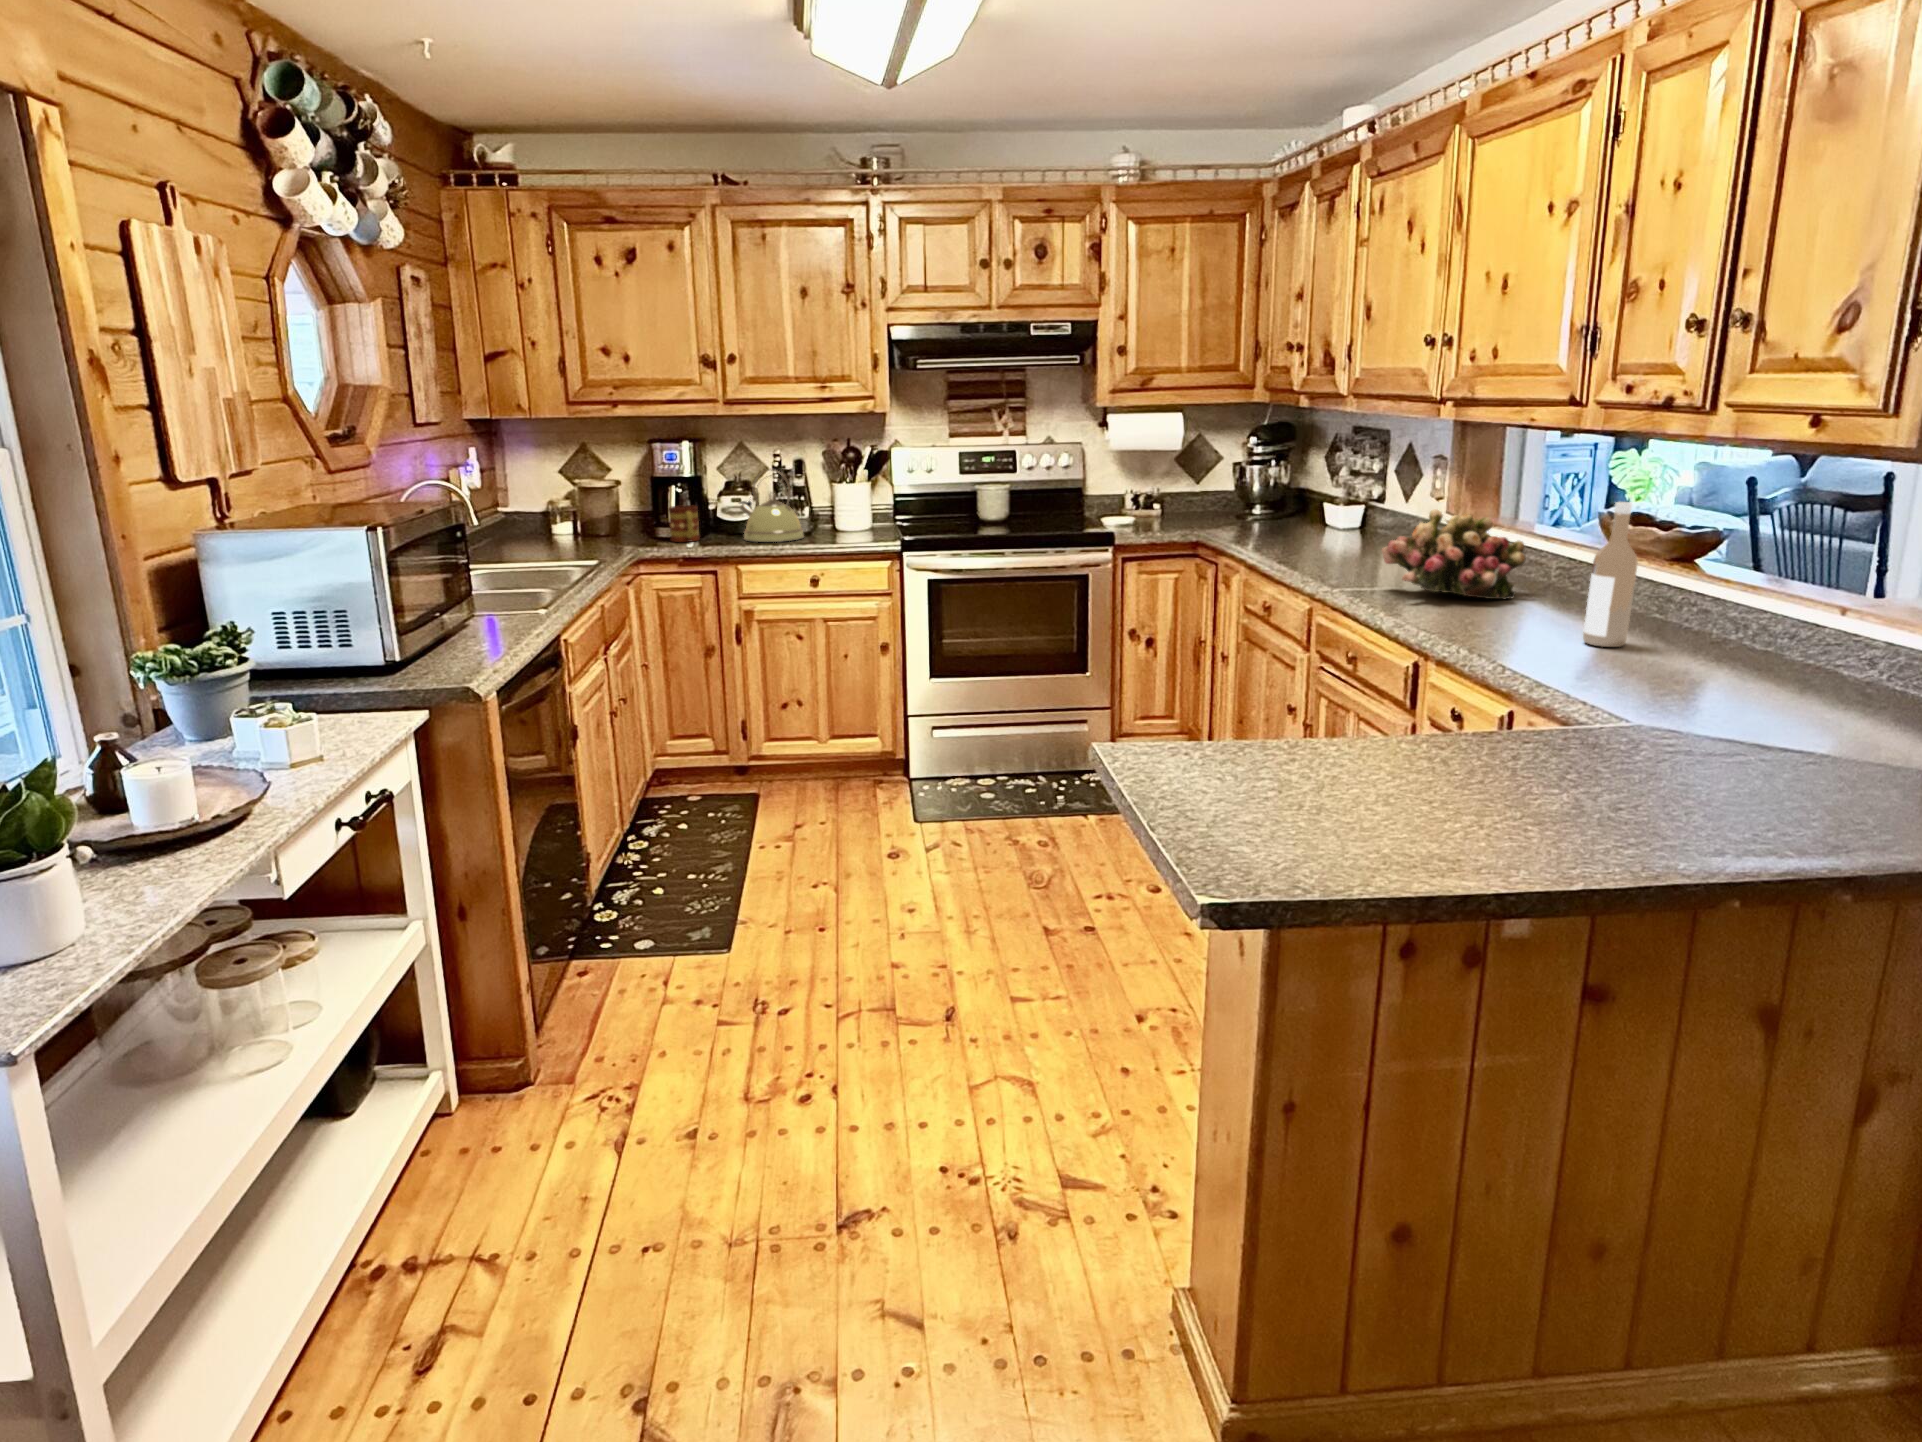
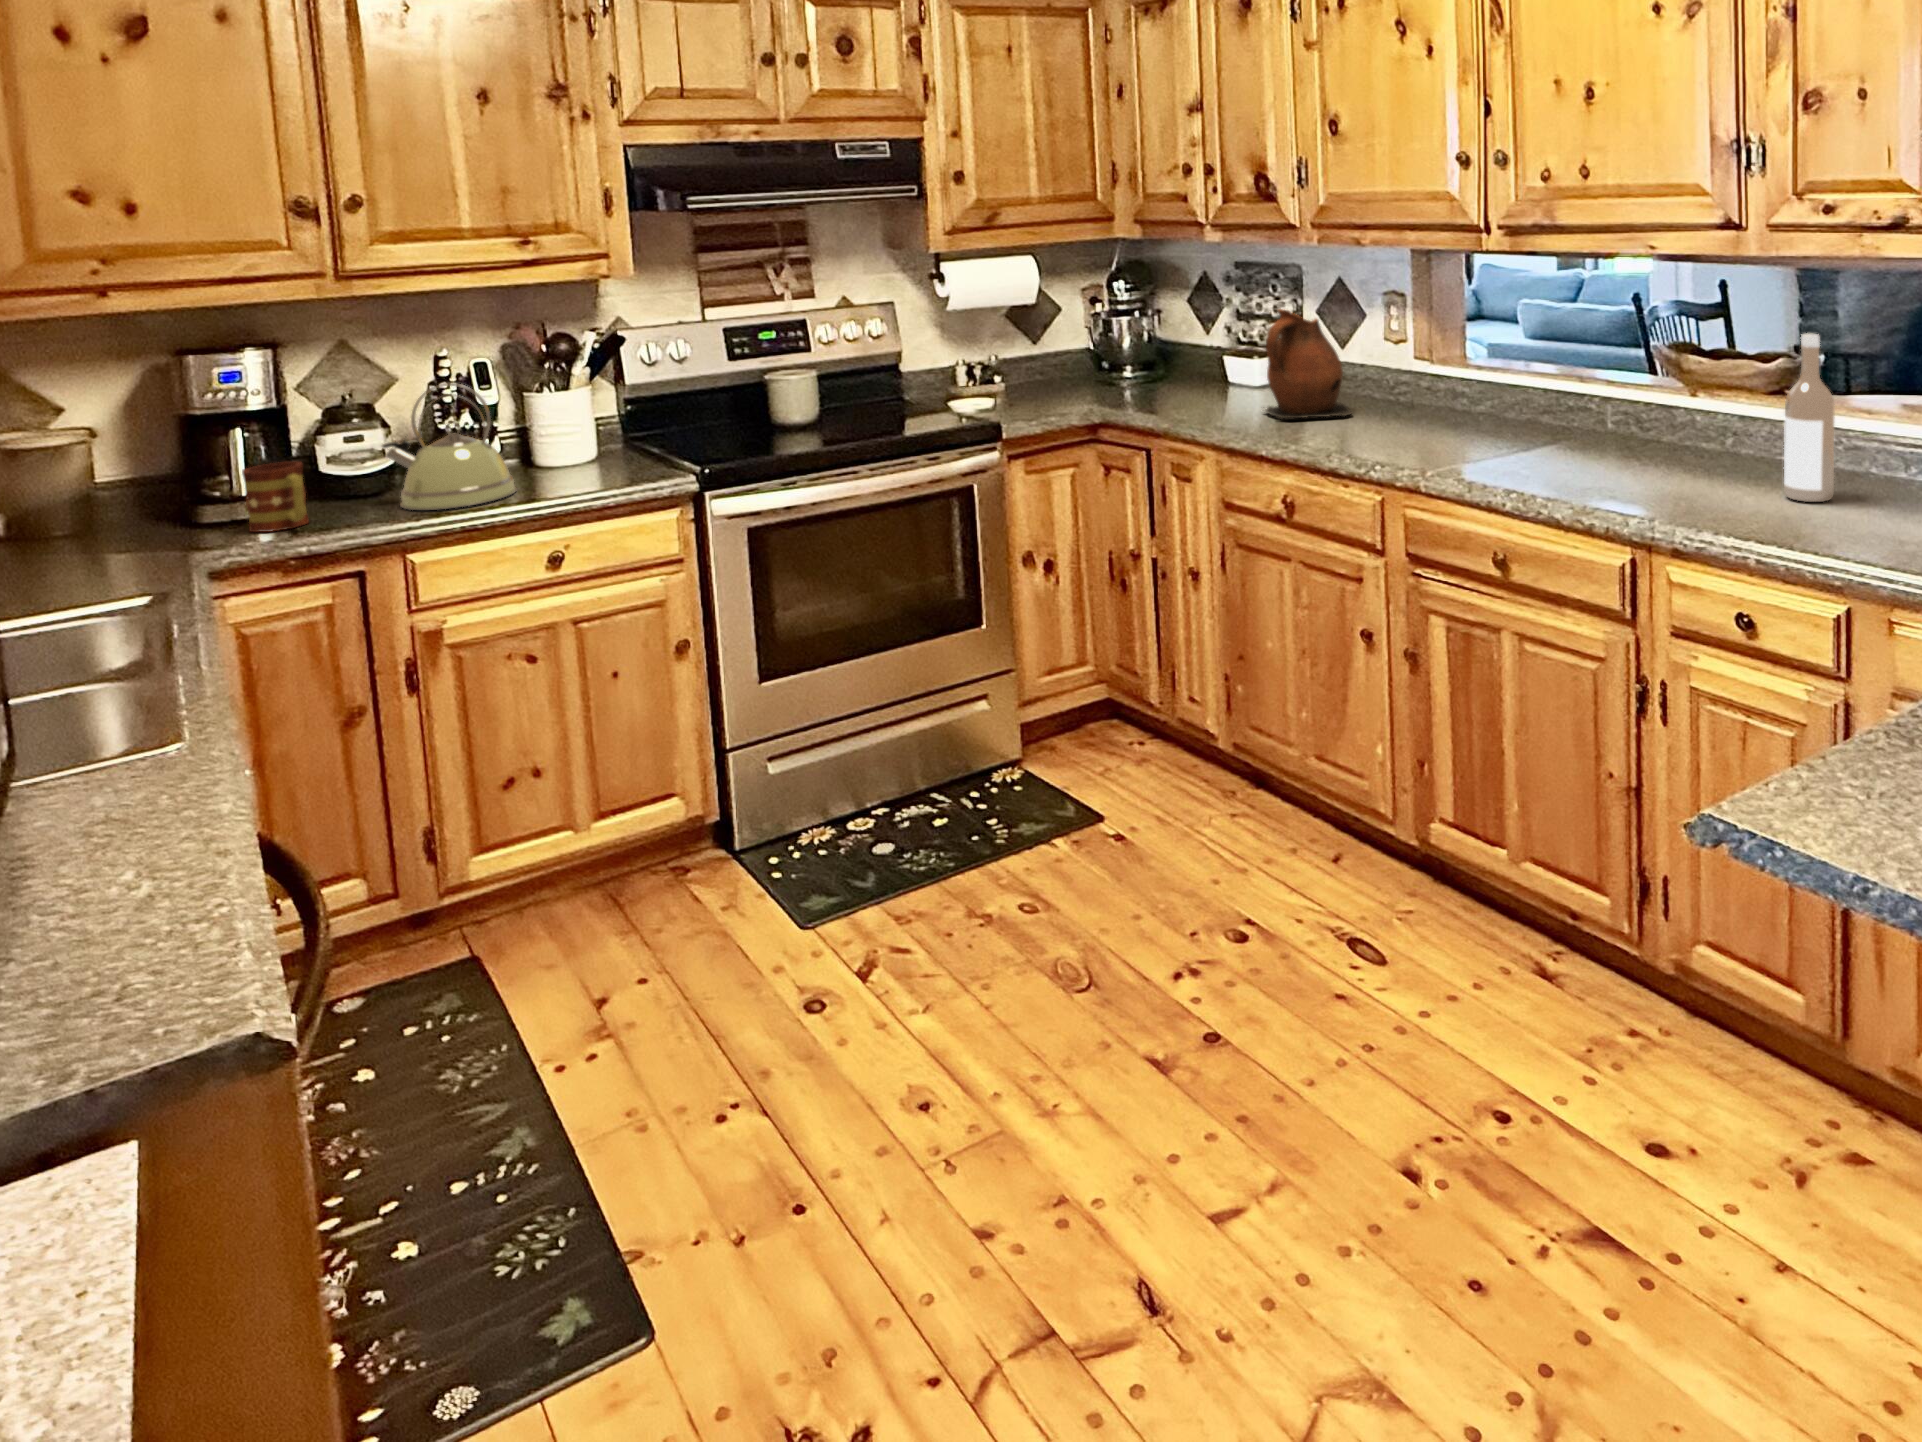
ceramic pitcher: none [1311,465,1386,558] -> present [1266,309,1352,418]
flower arrangement: present [1382,509,1525,599] -> none [1449,355,1606,456]

